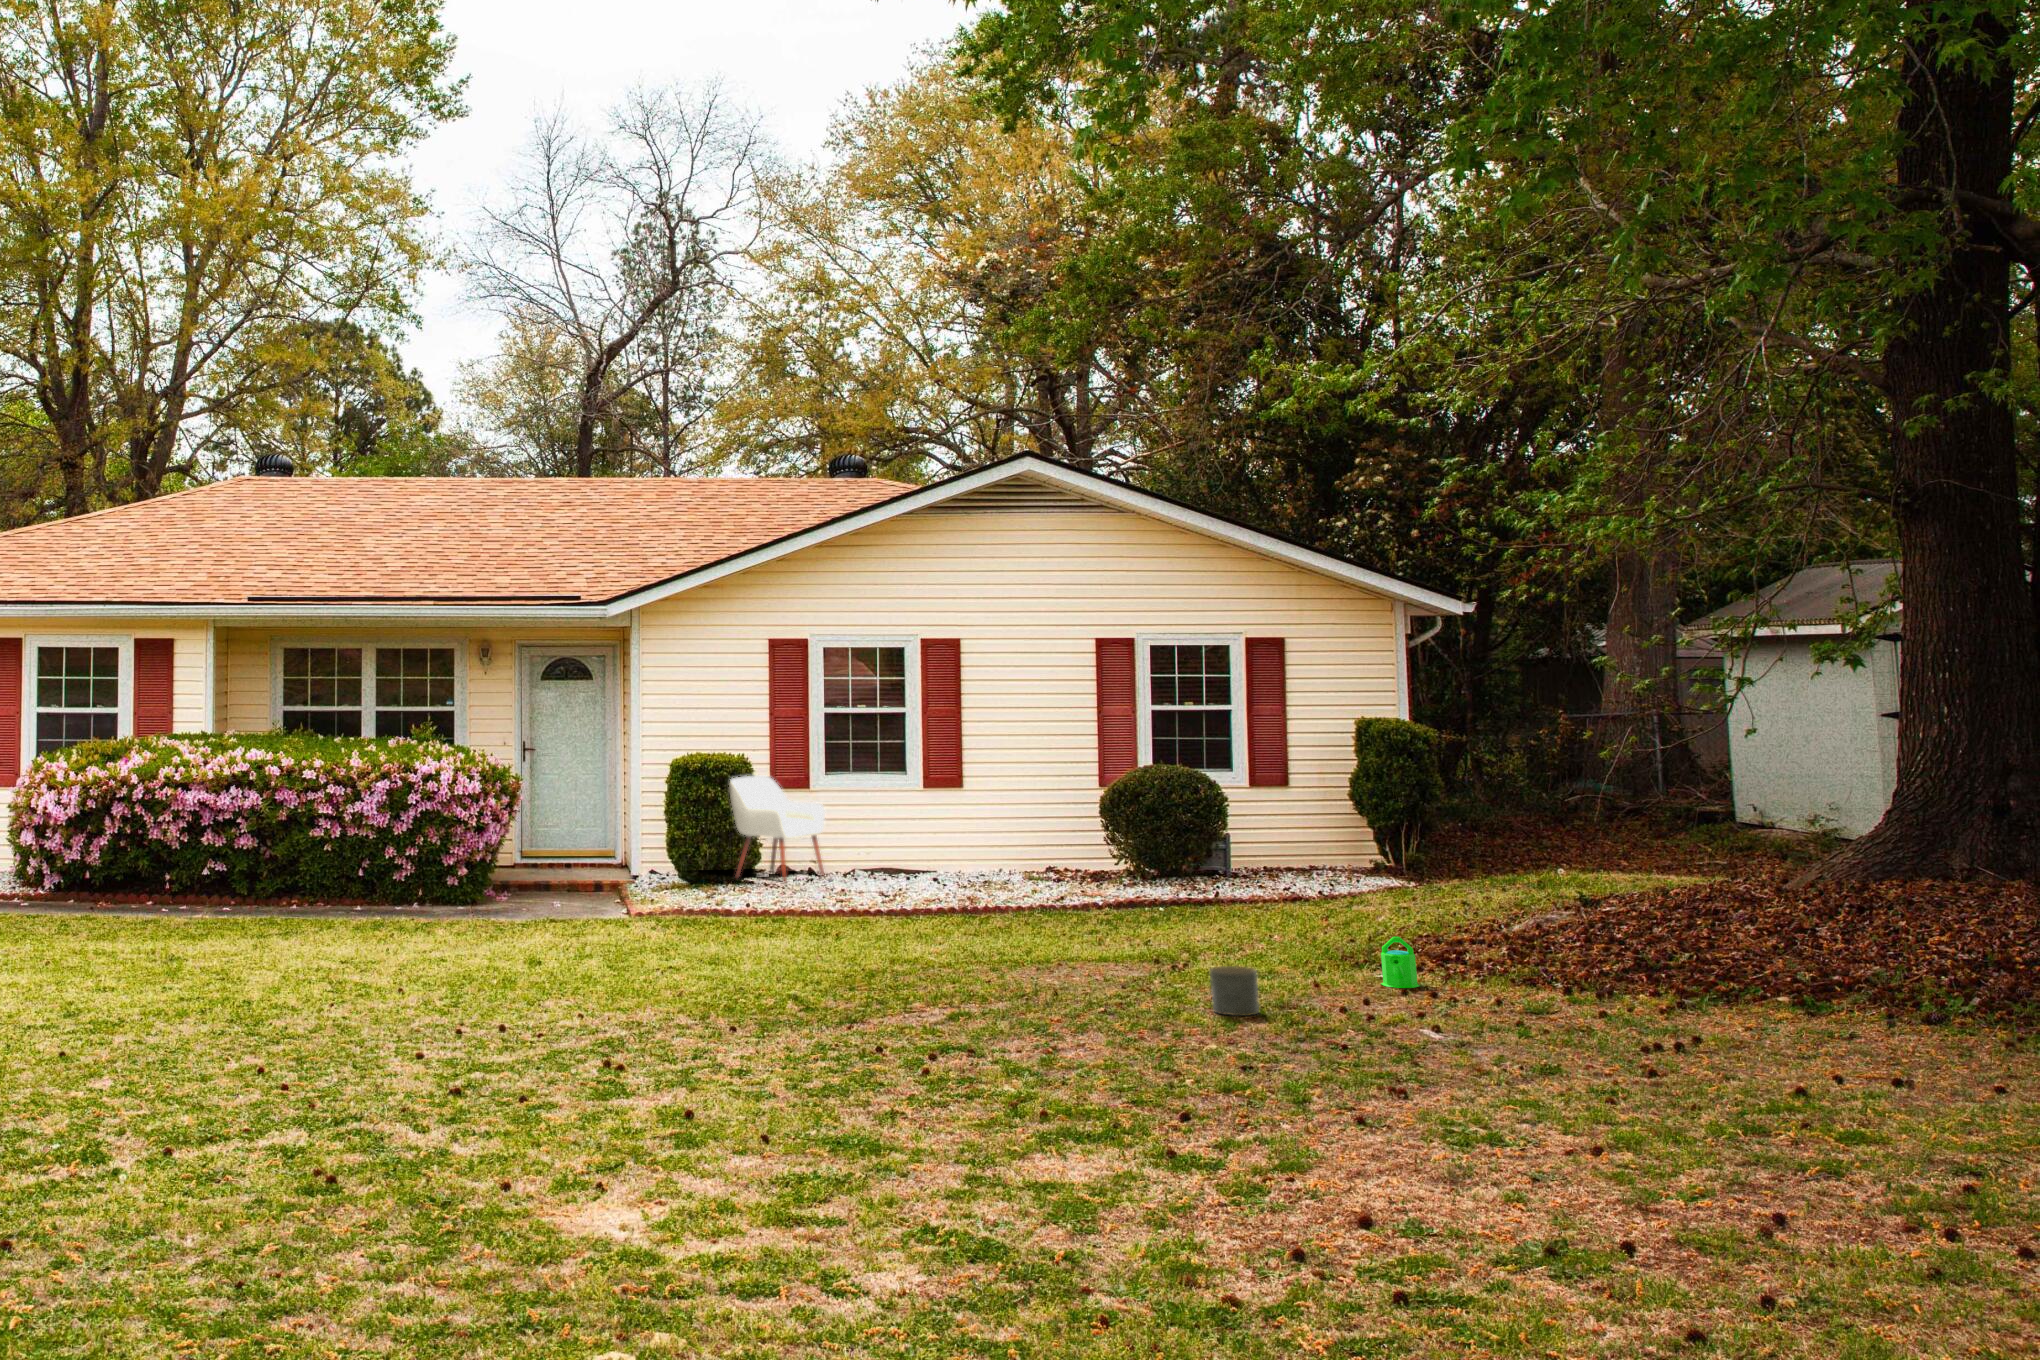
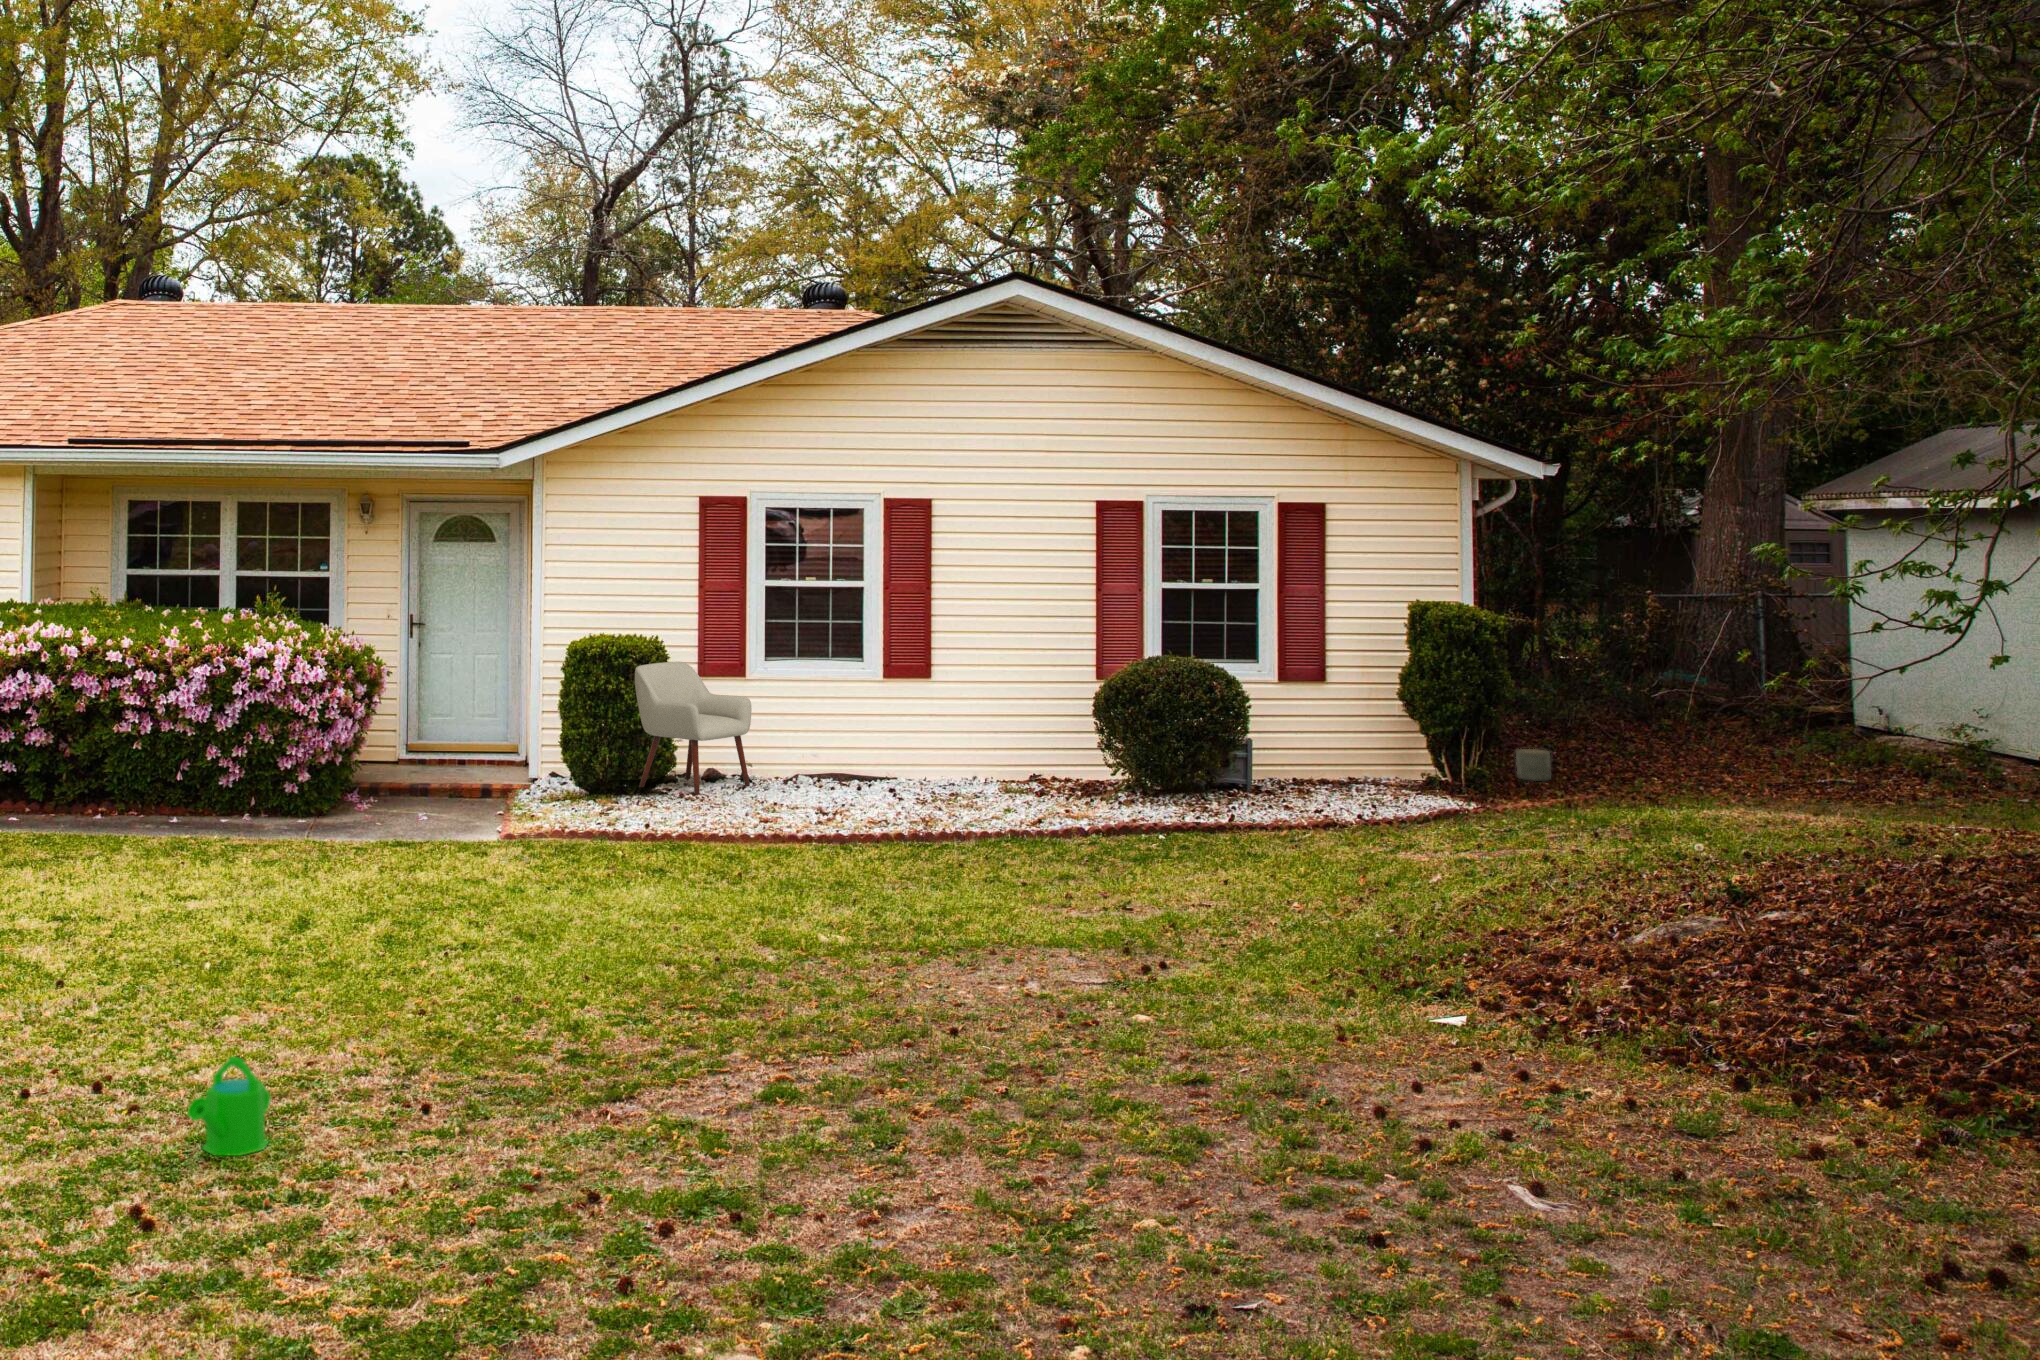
watering can: present [1381,937,1420,988] -> present [187,1056,271,1156]
planter: present [1210,966,1259,1016] -> present [1516,749,1550,781]

